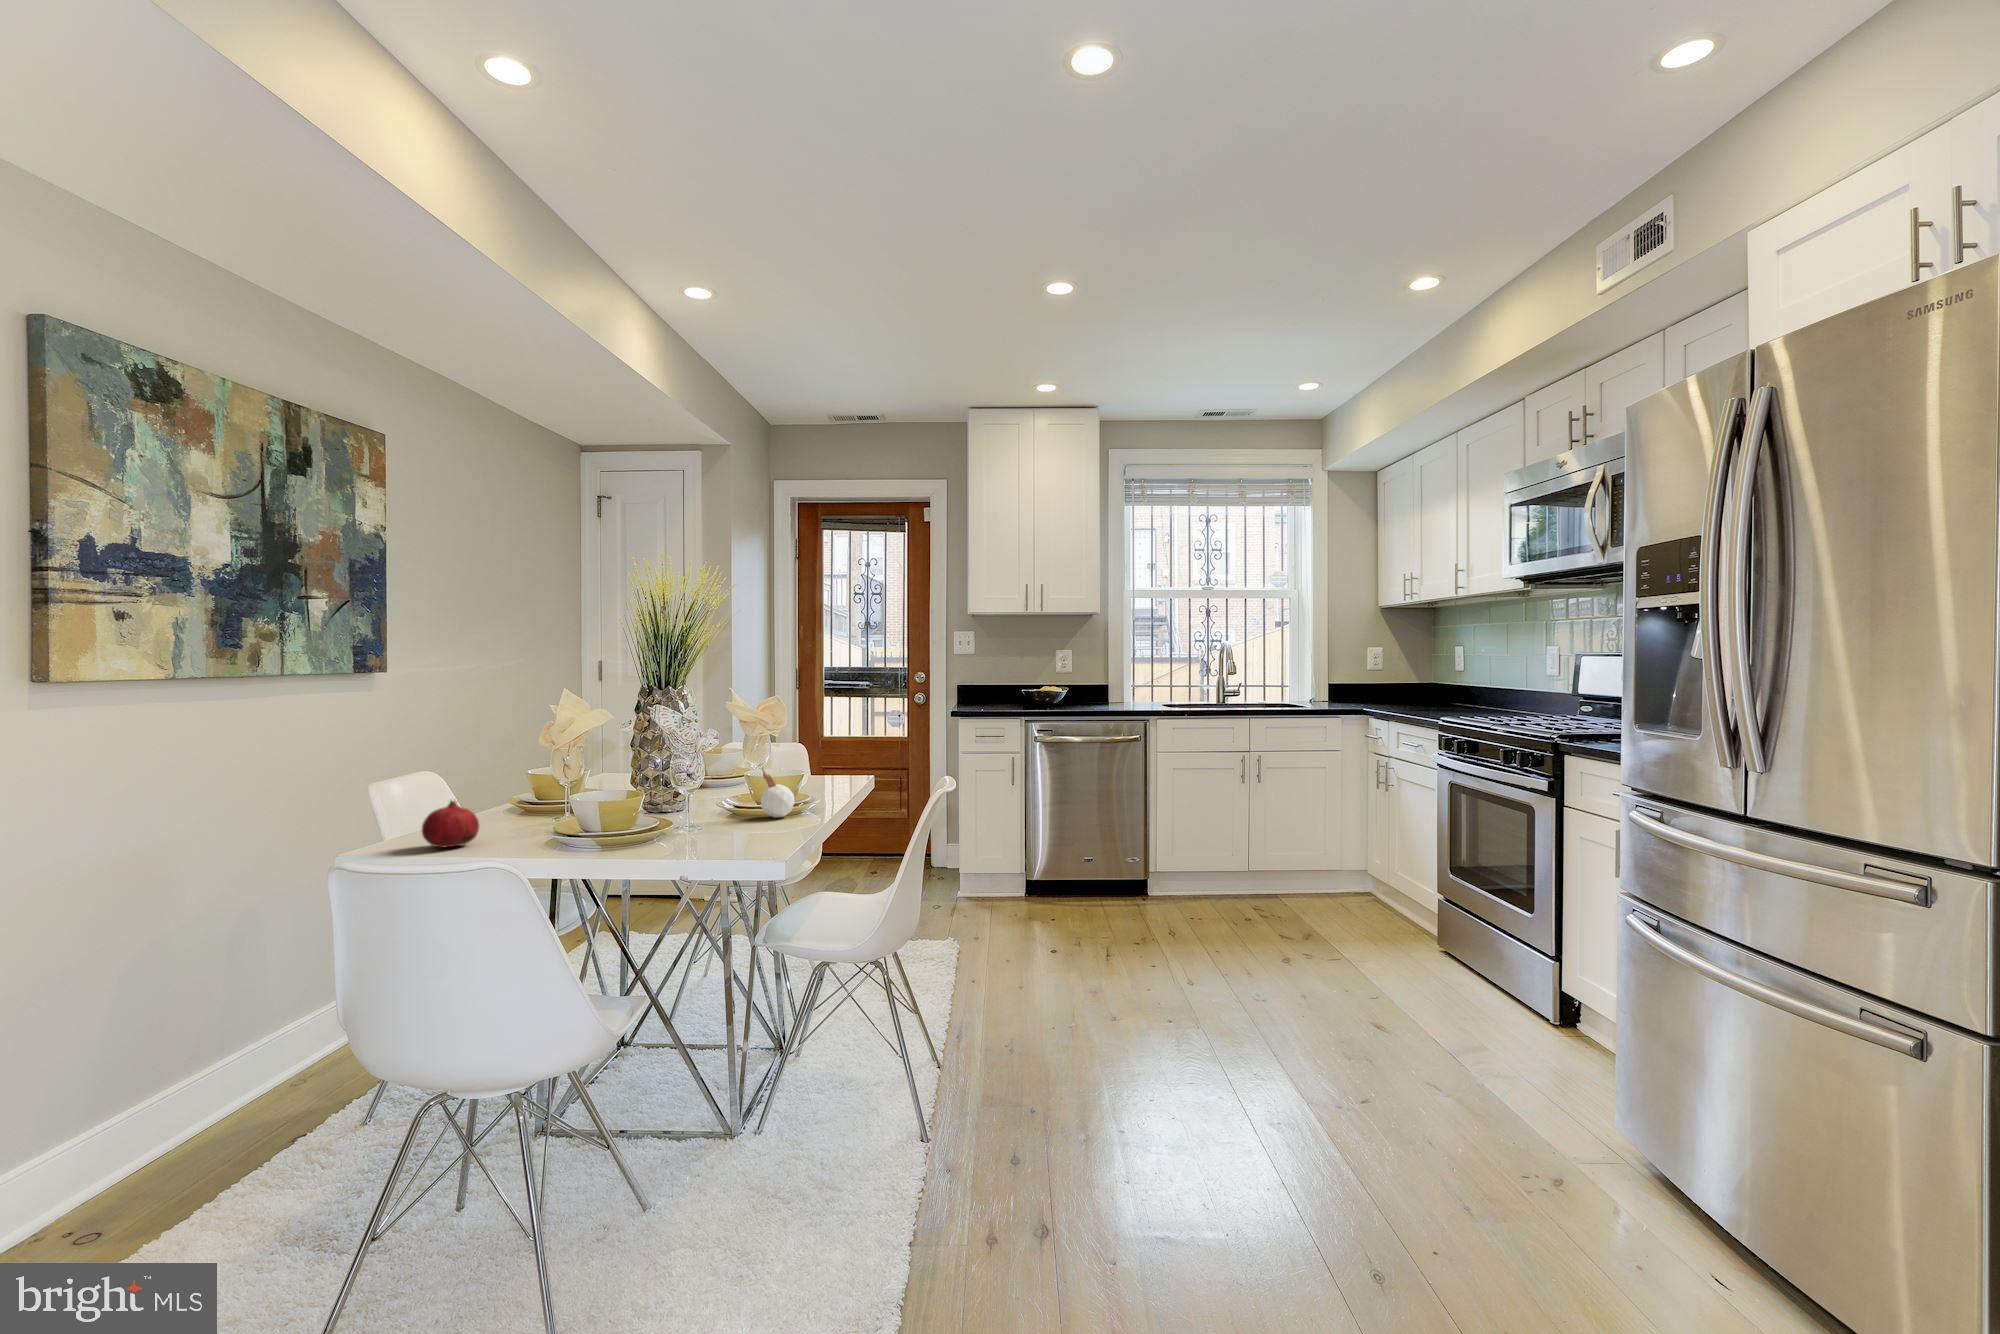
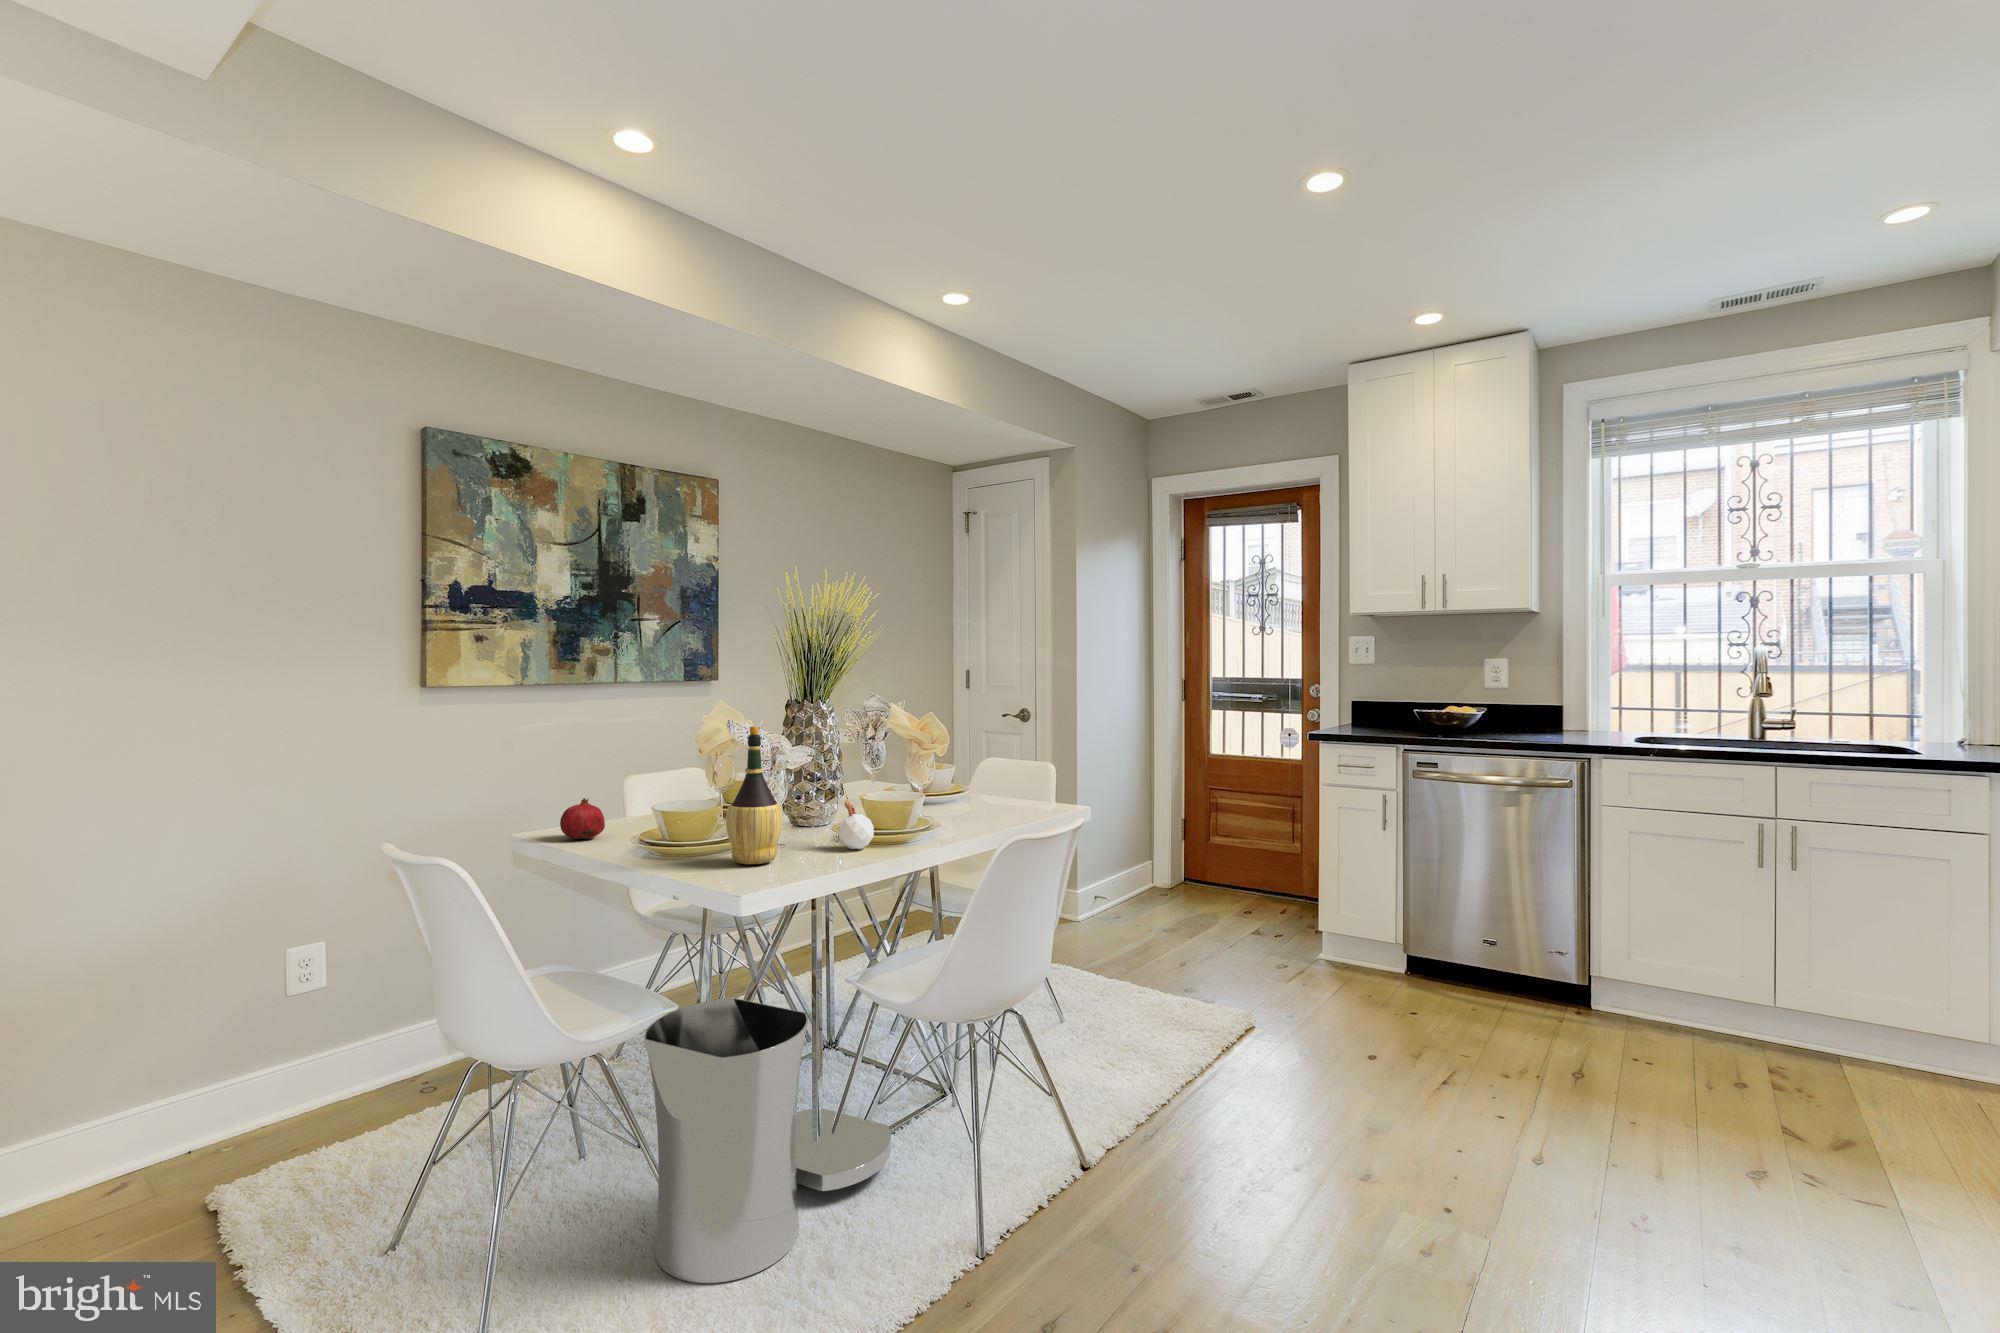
wine bottle: none [693,702,749,838] -> present [726,726,783,864]
trash can: none [636,972,810,1250] -> present [644,998,891,1283]

